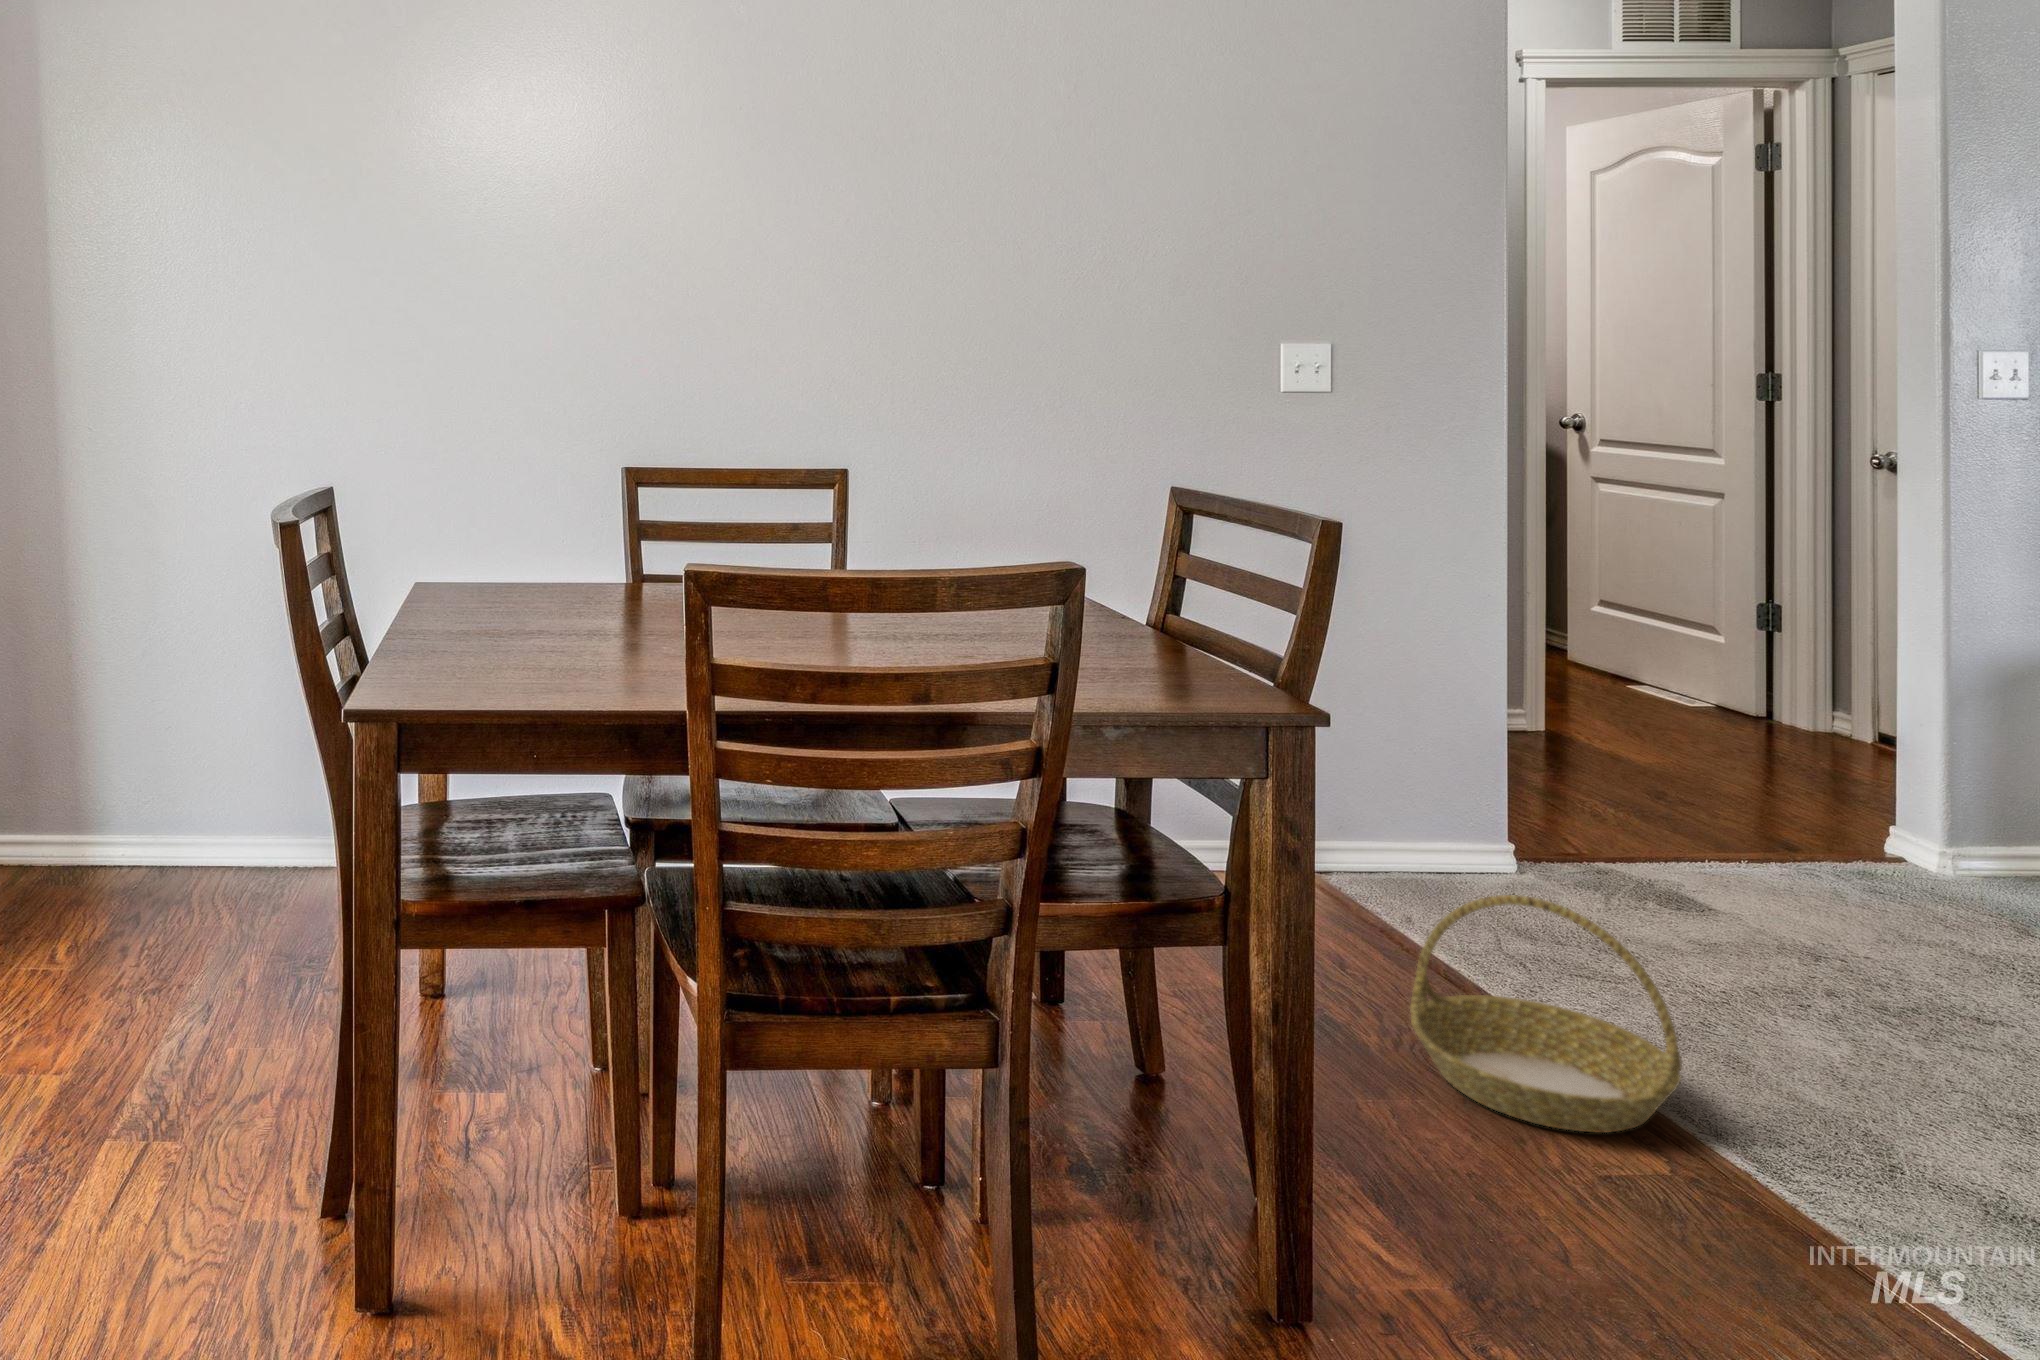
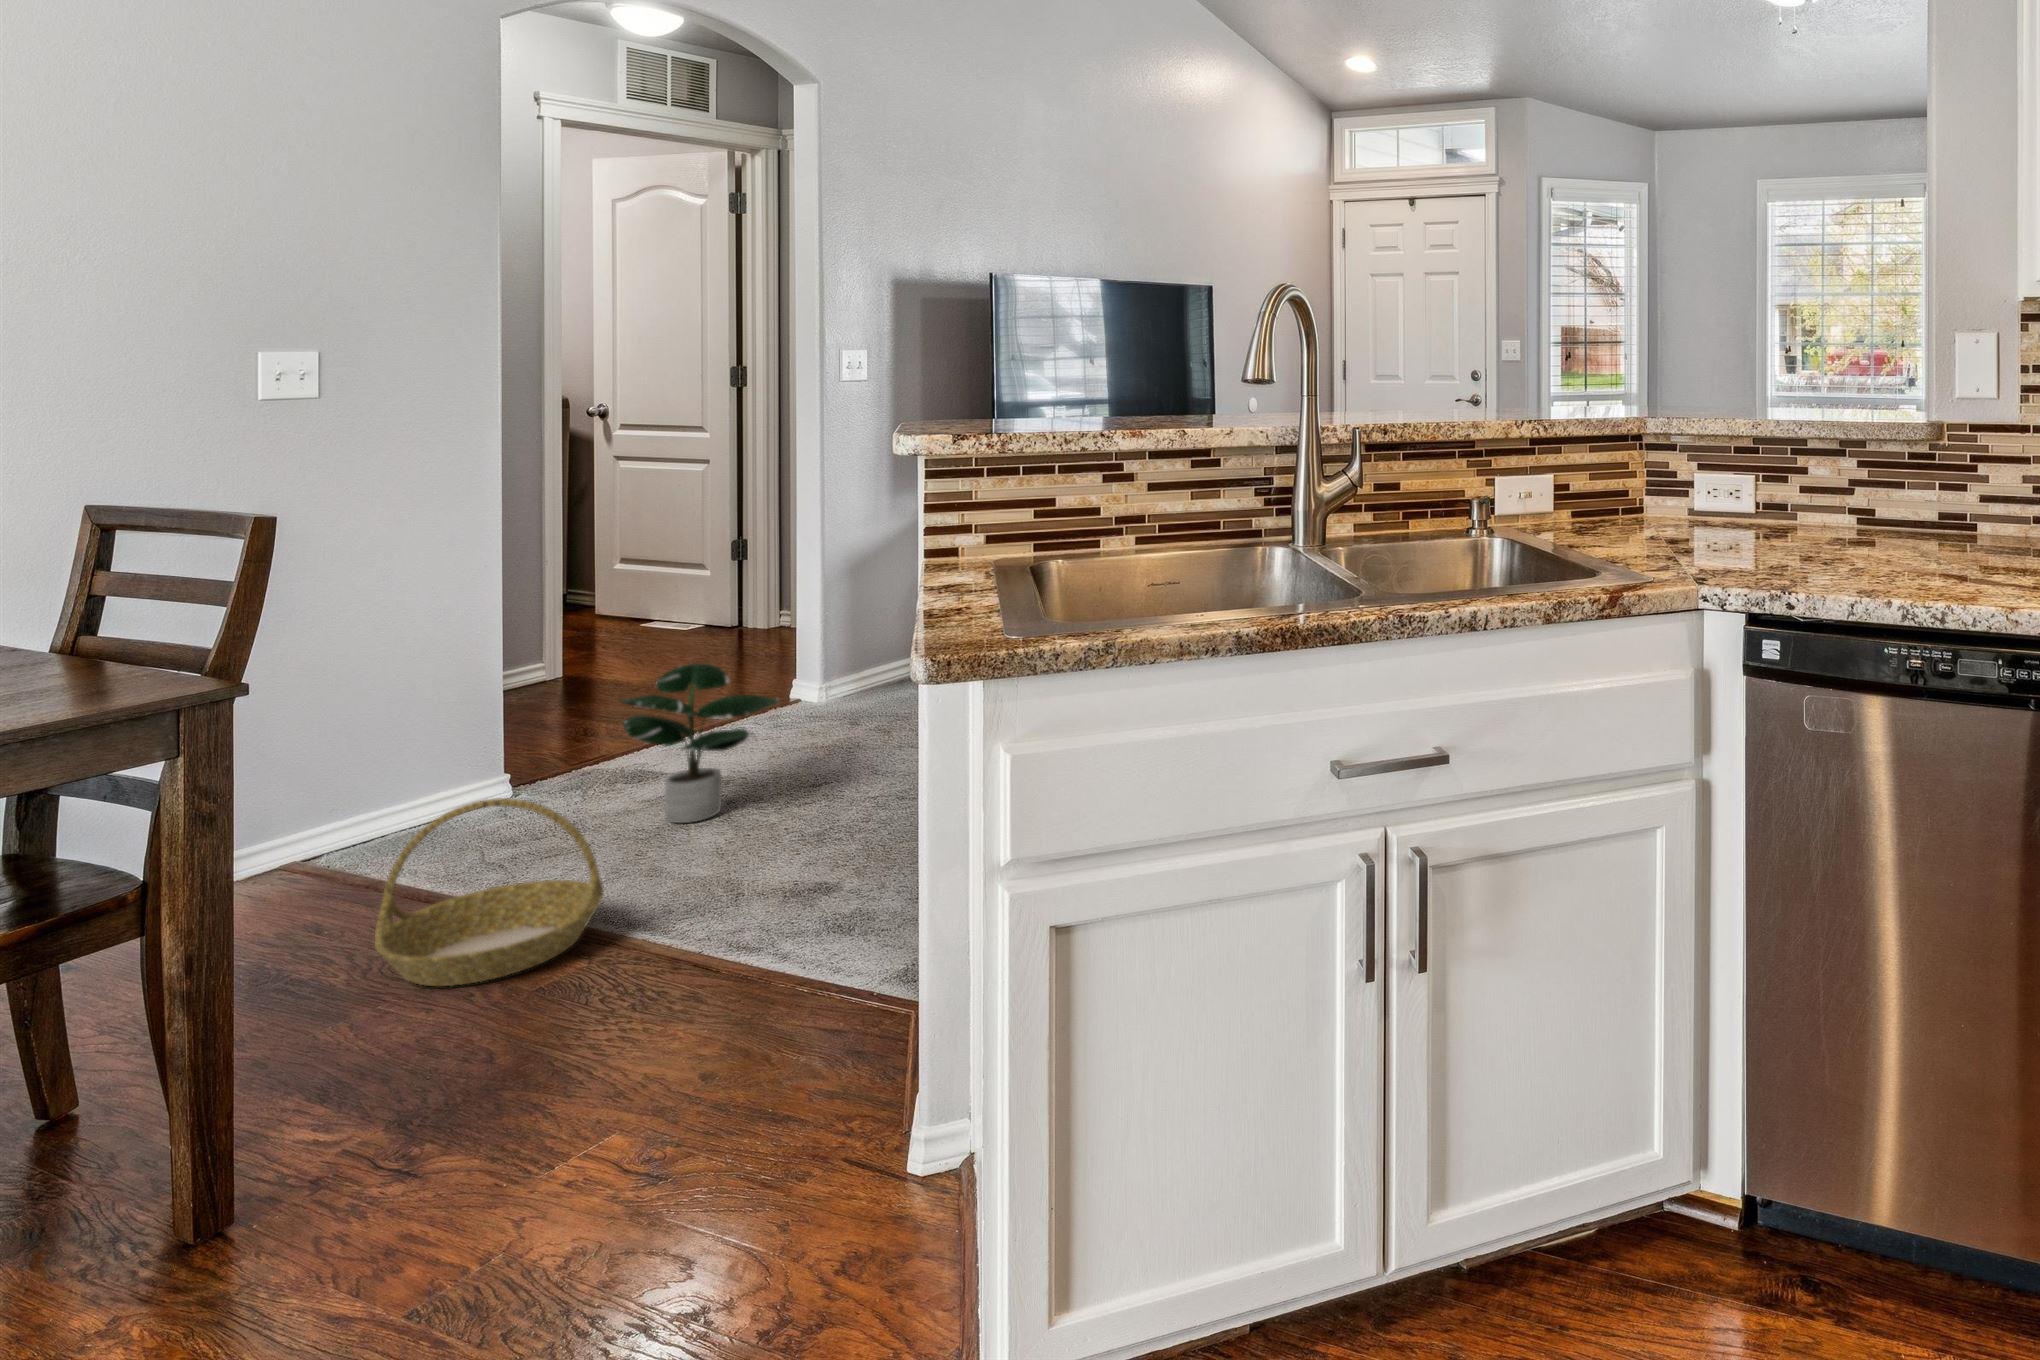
potted plant: none [1670,777,1916,1002] -> present [621,663,778,823]

